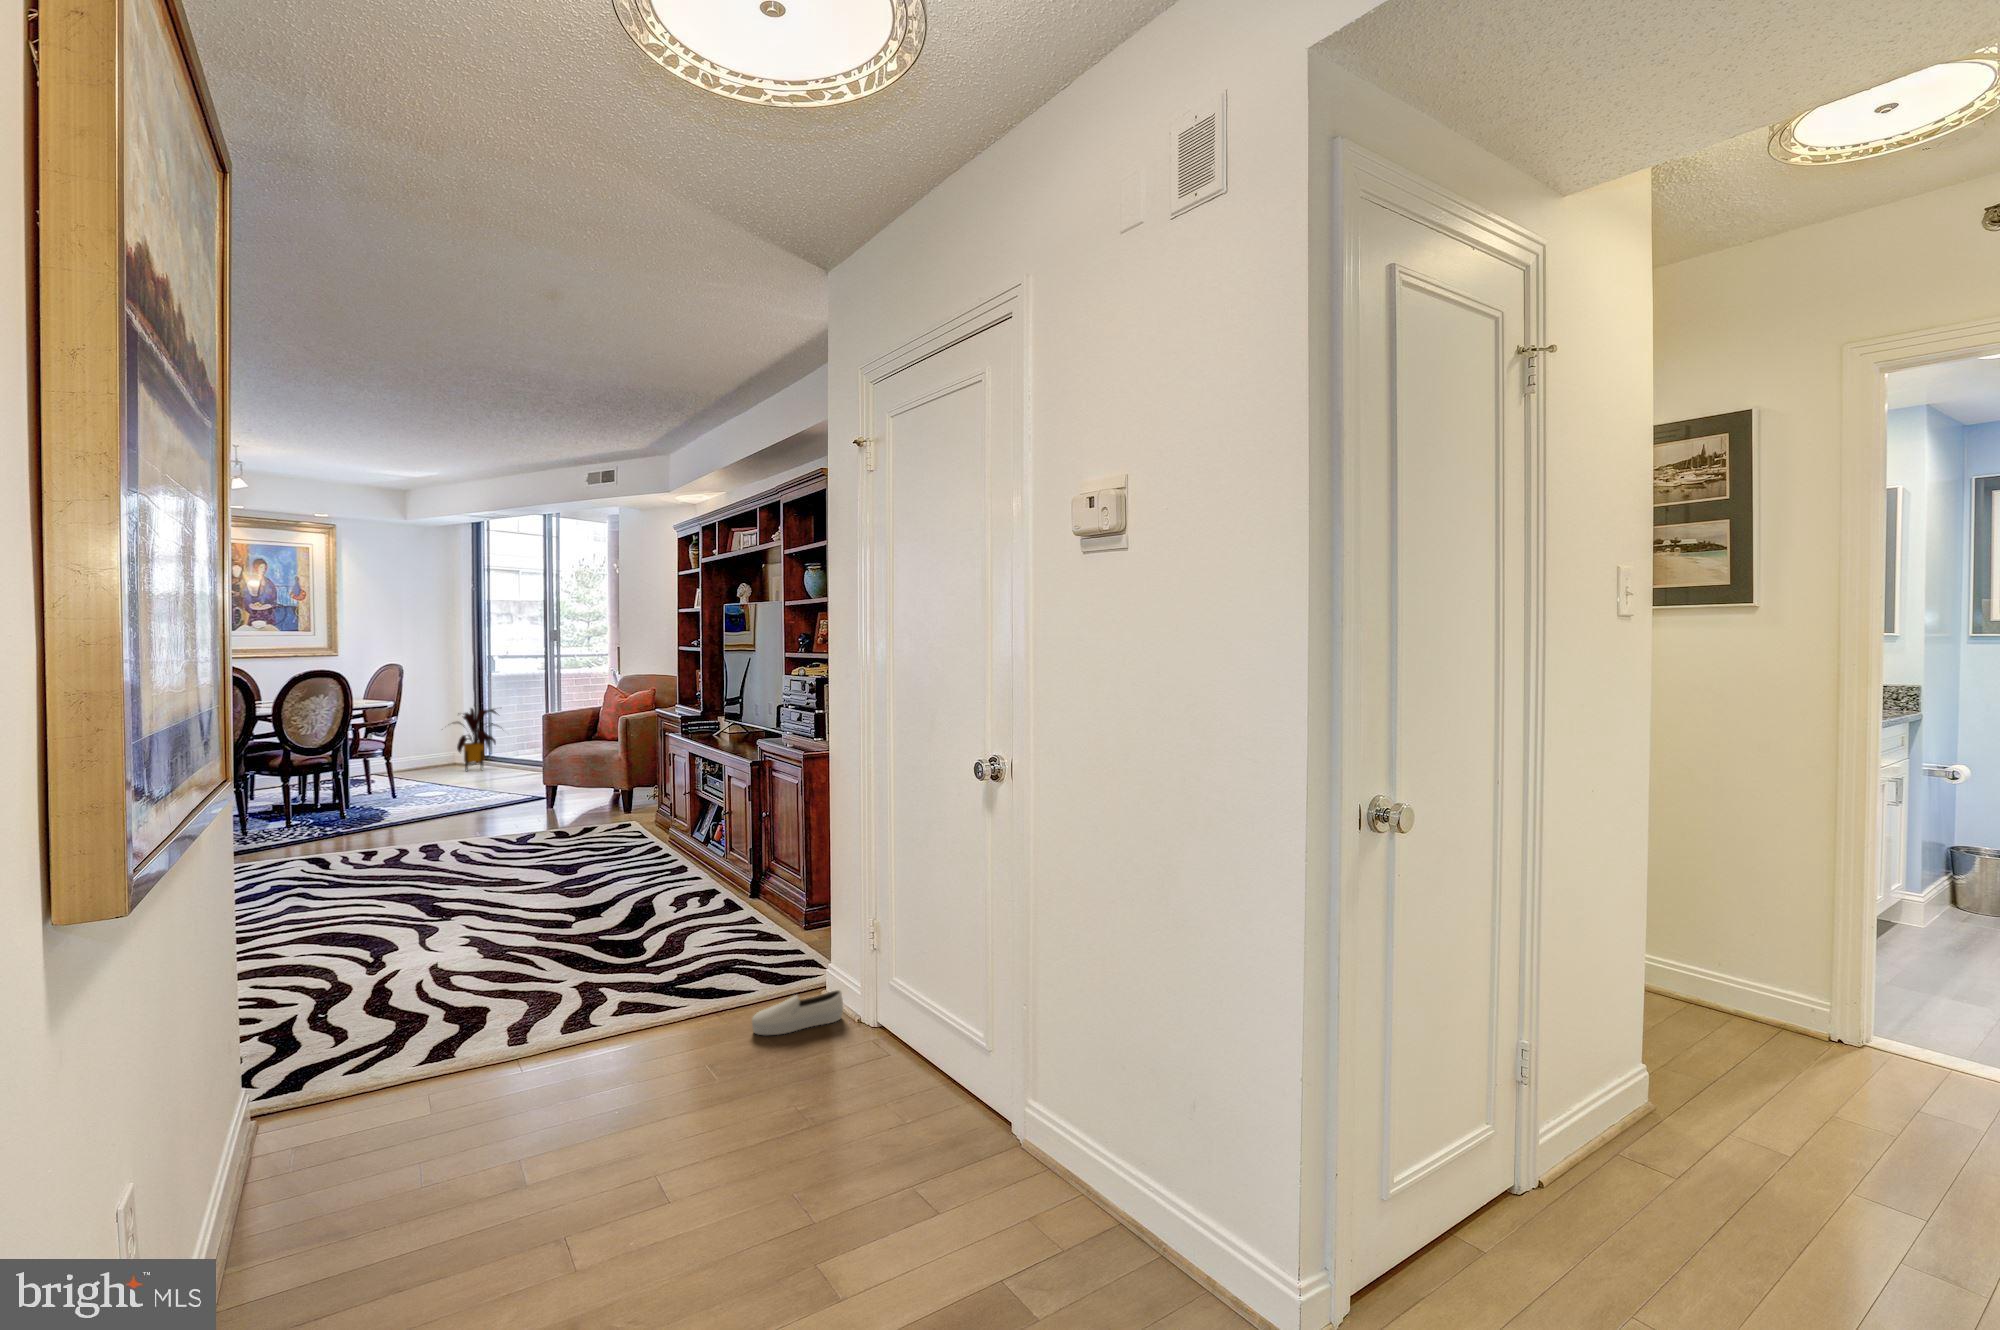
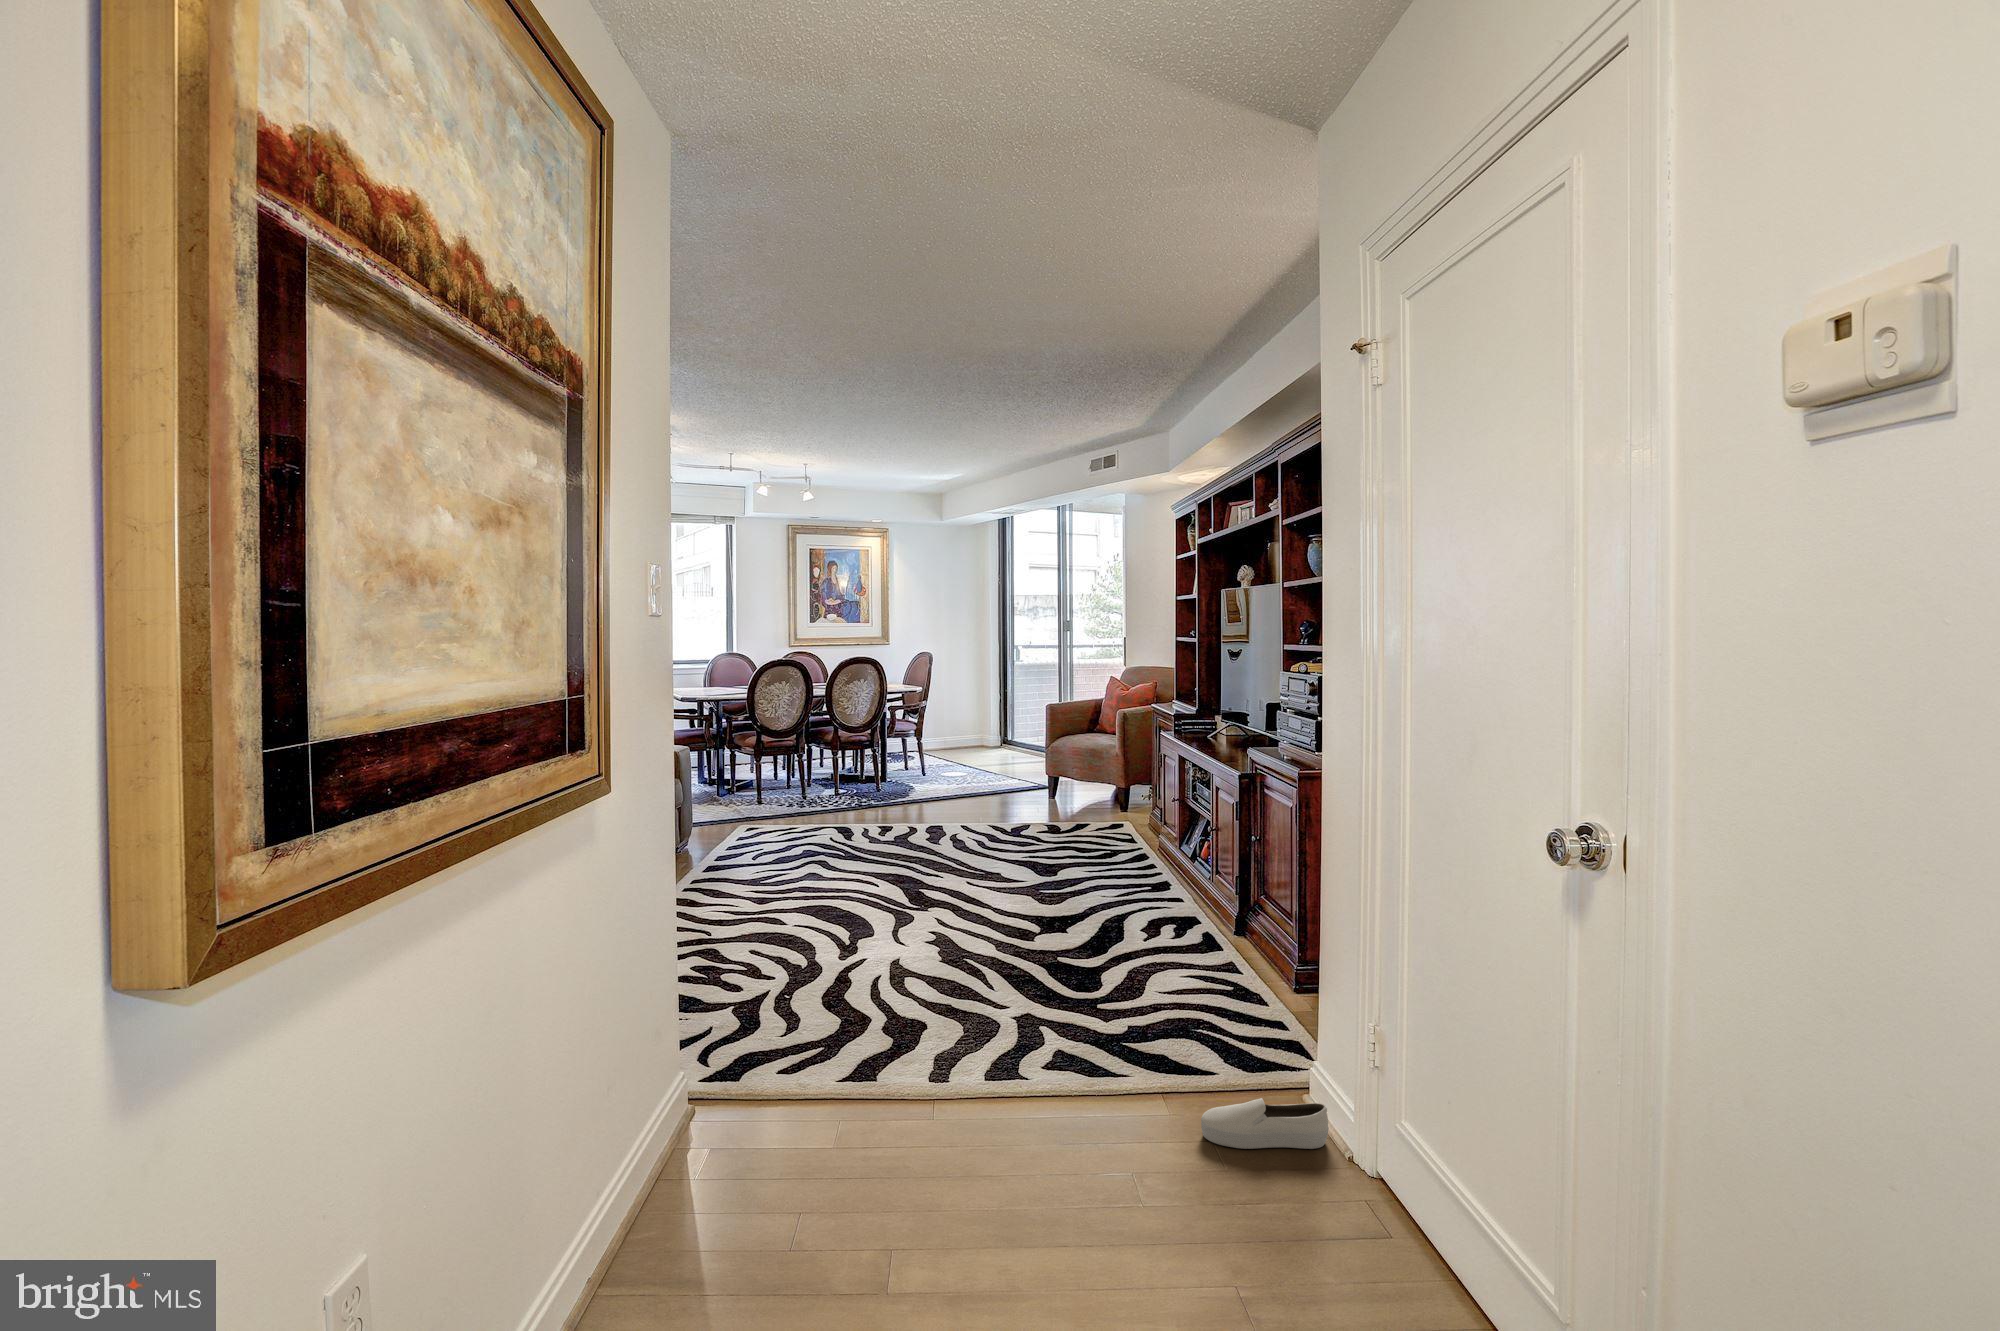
house plant: present [453,708,498,771] -> none [967,696,1026,758]

